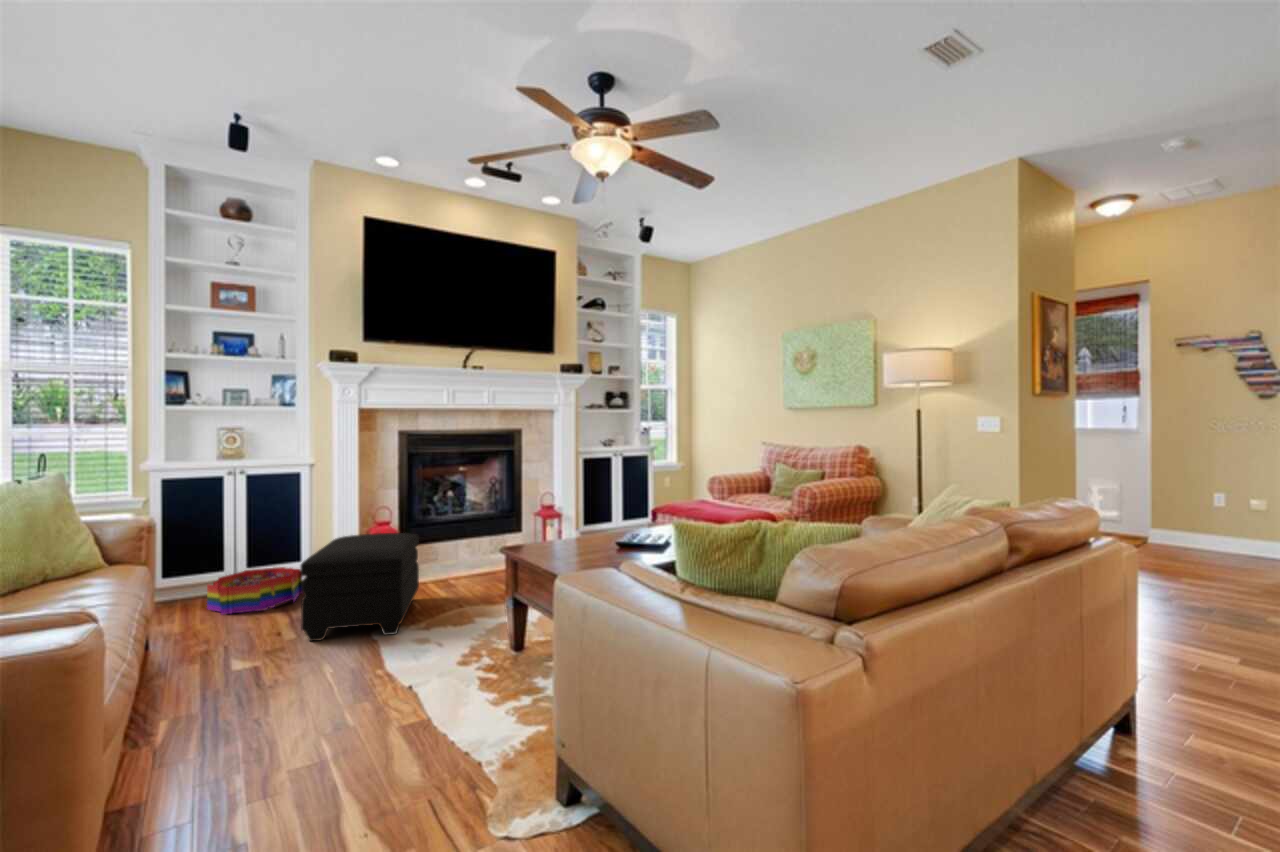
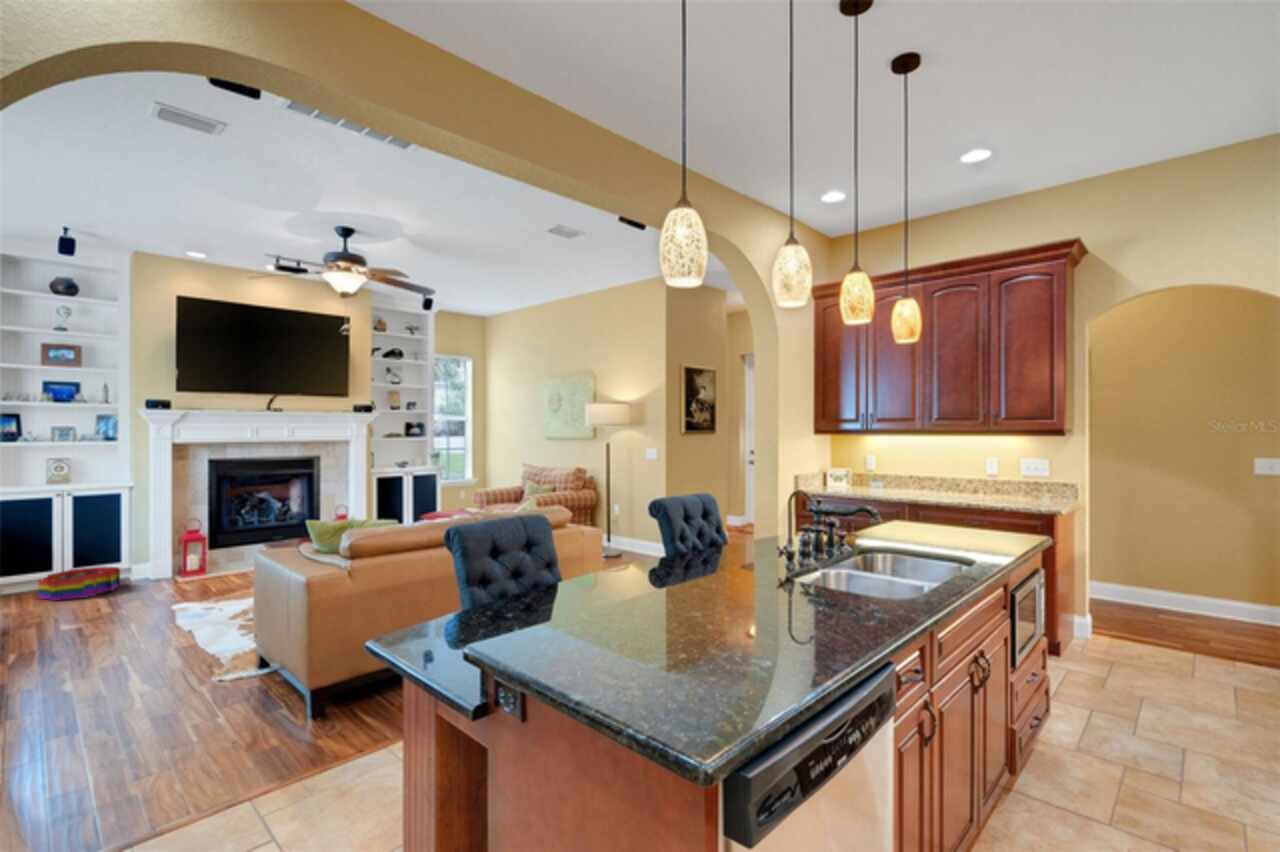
ottoman: present [301,533,419,641] -> none [116,538,217,613]

